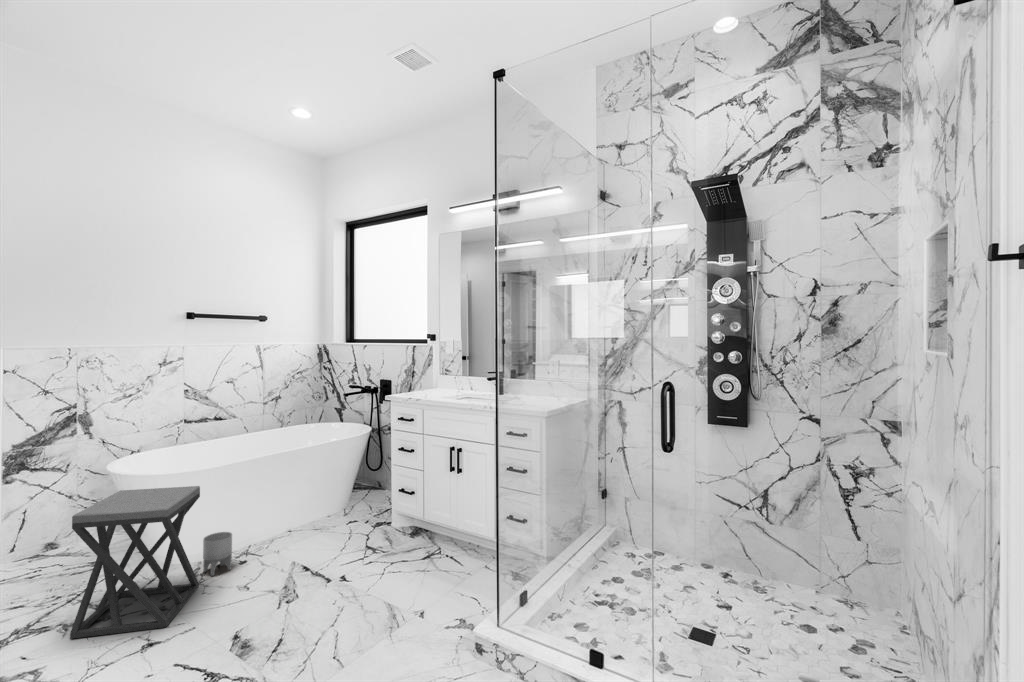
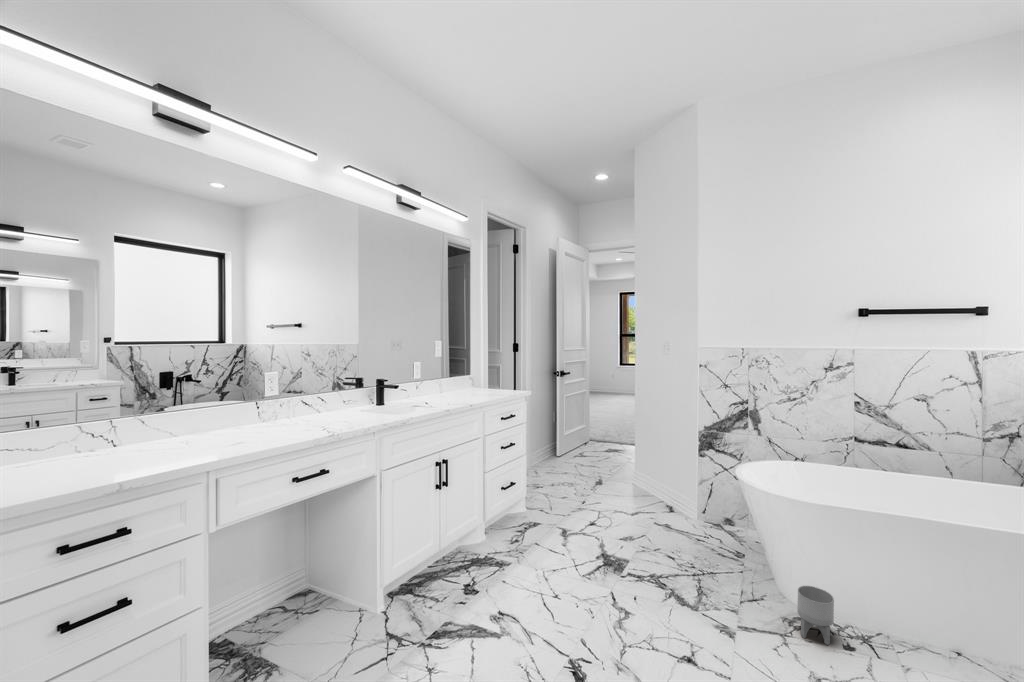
stool: present [70,486,200,639] -> none [663,496,781,656]

